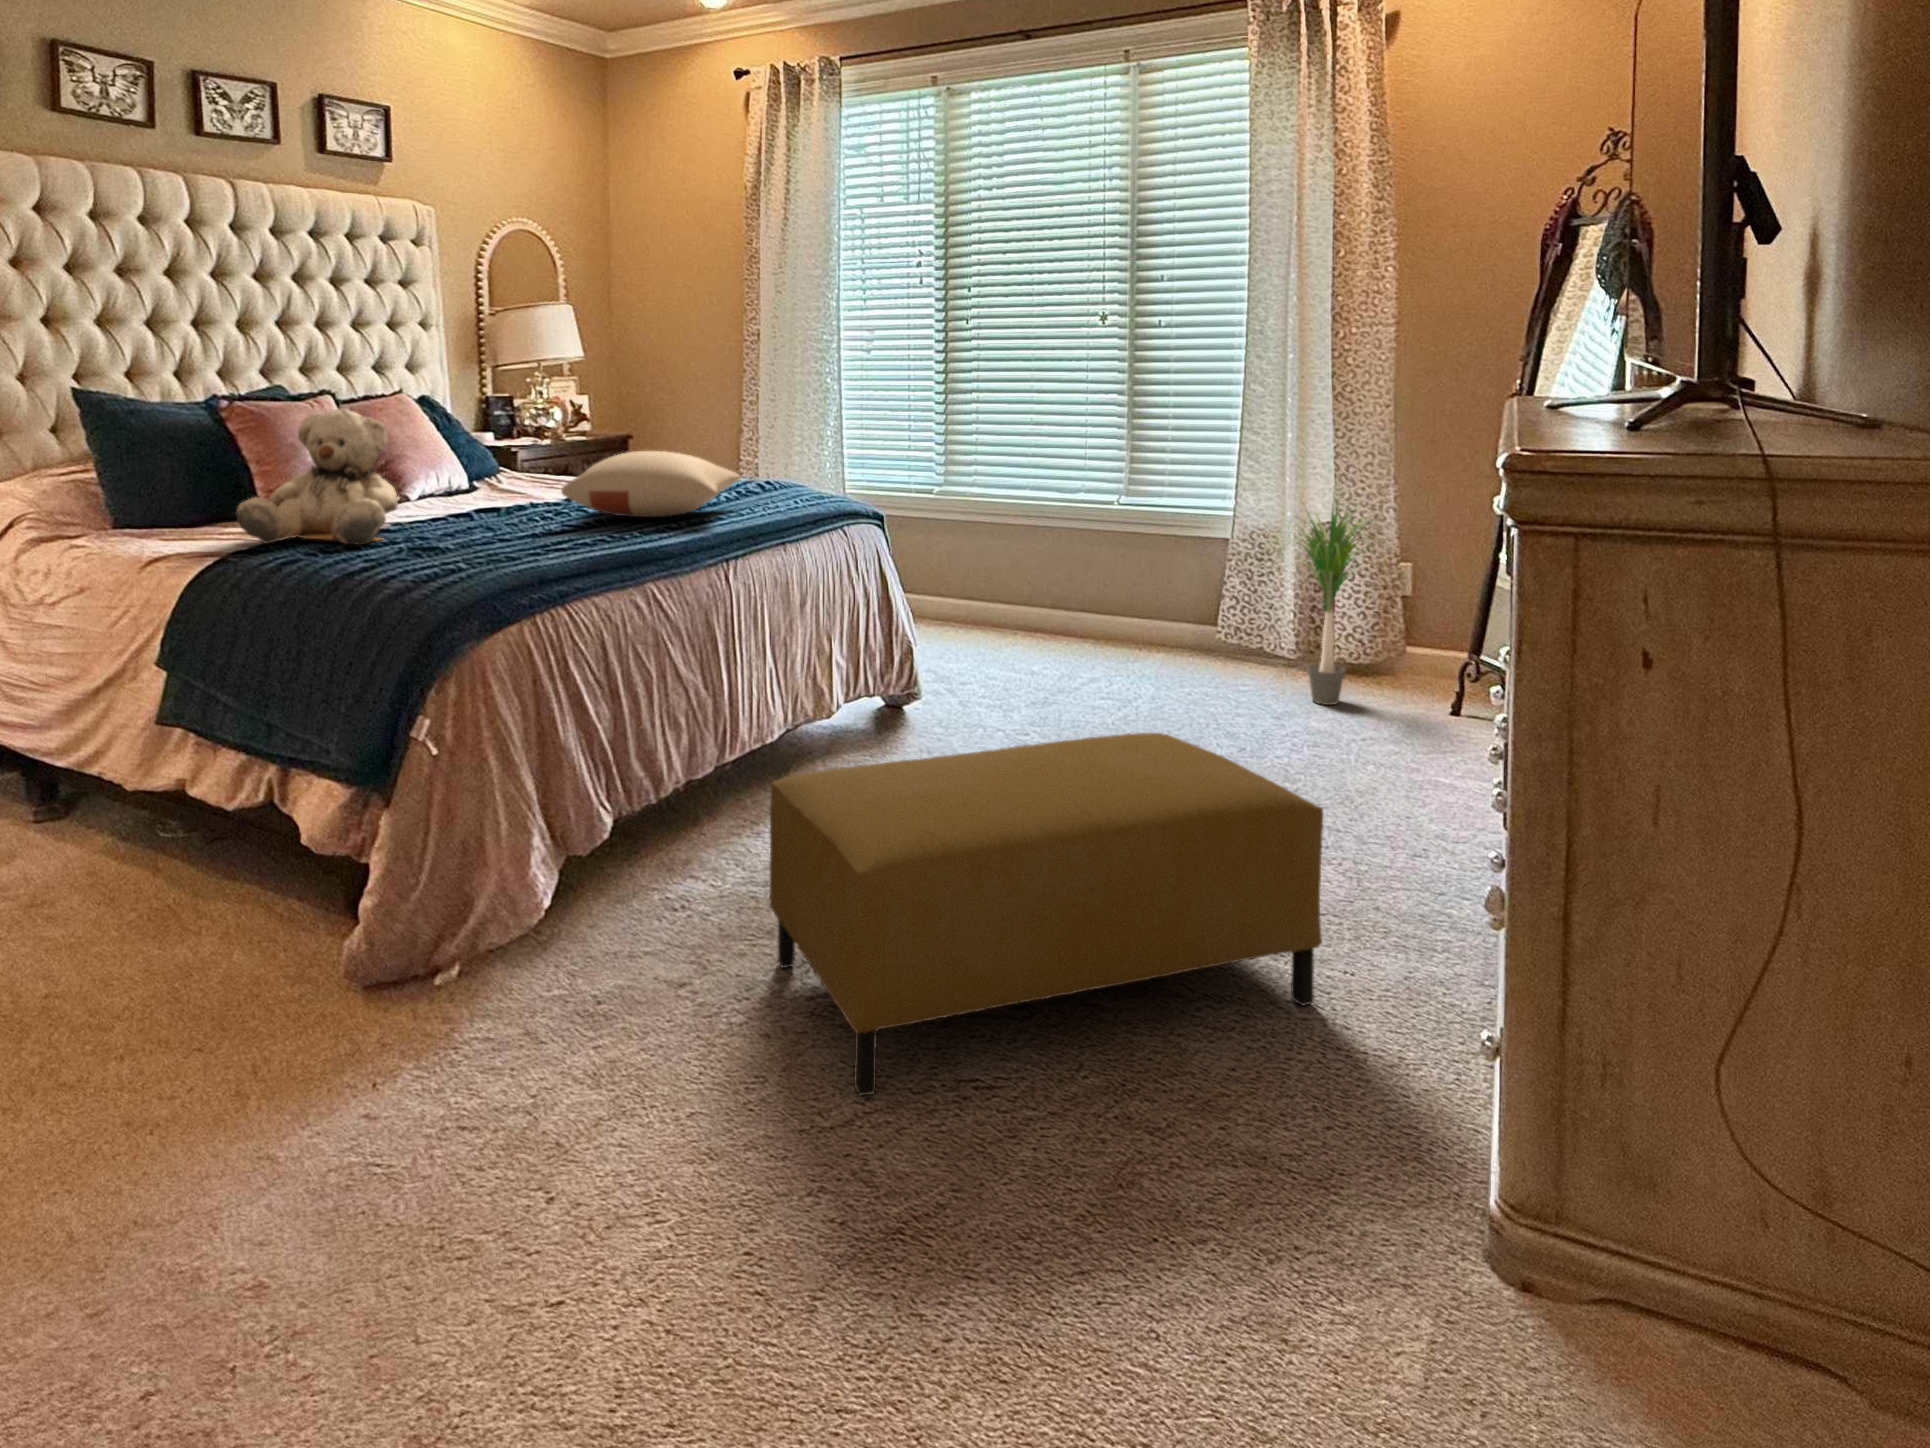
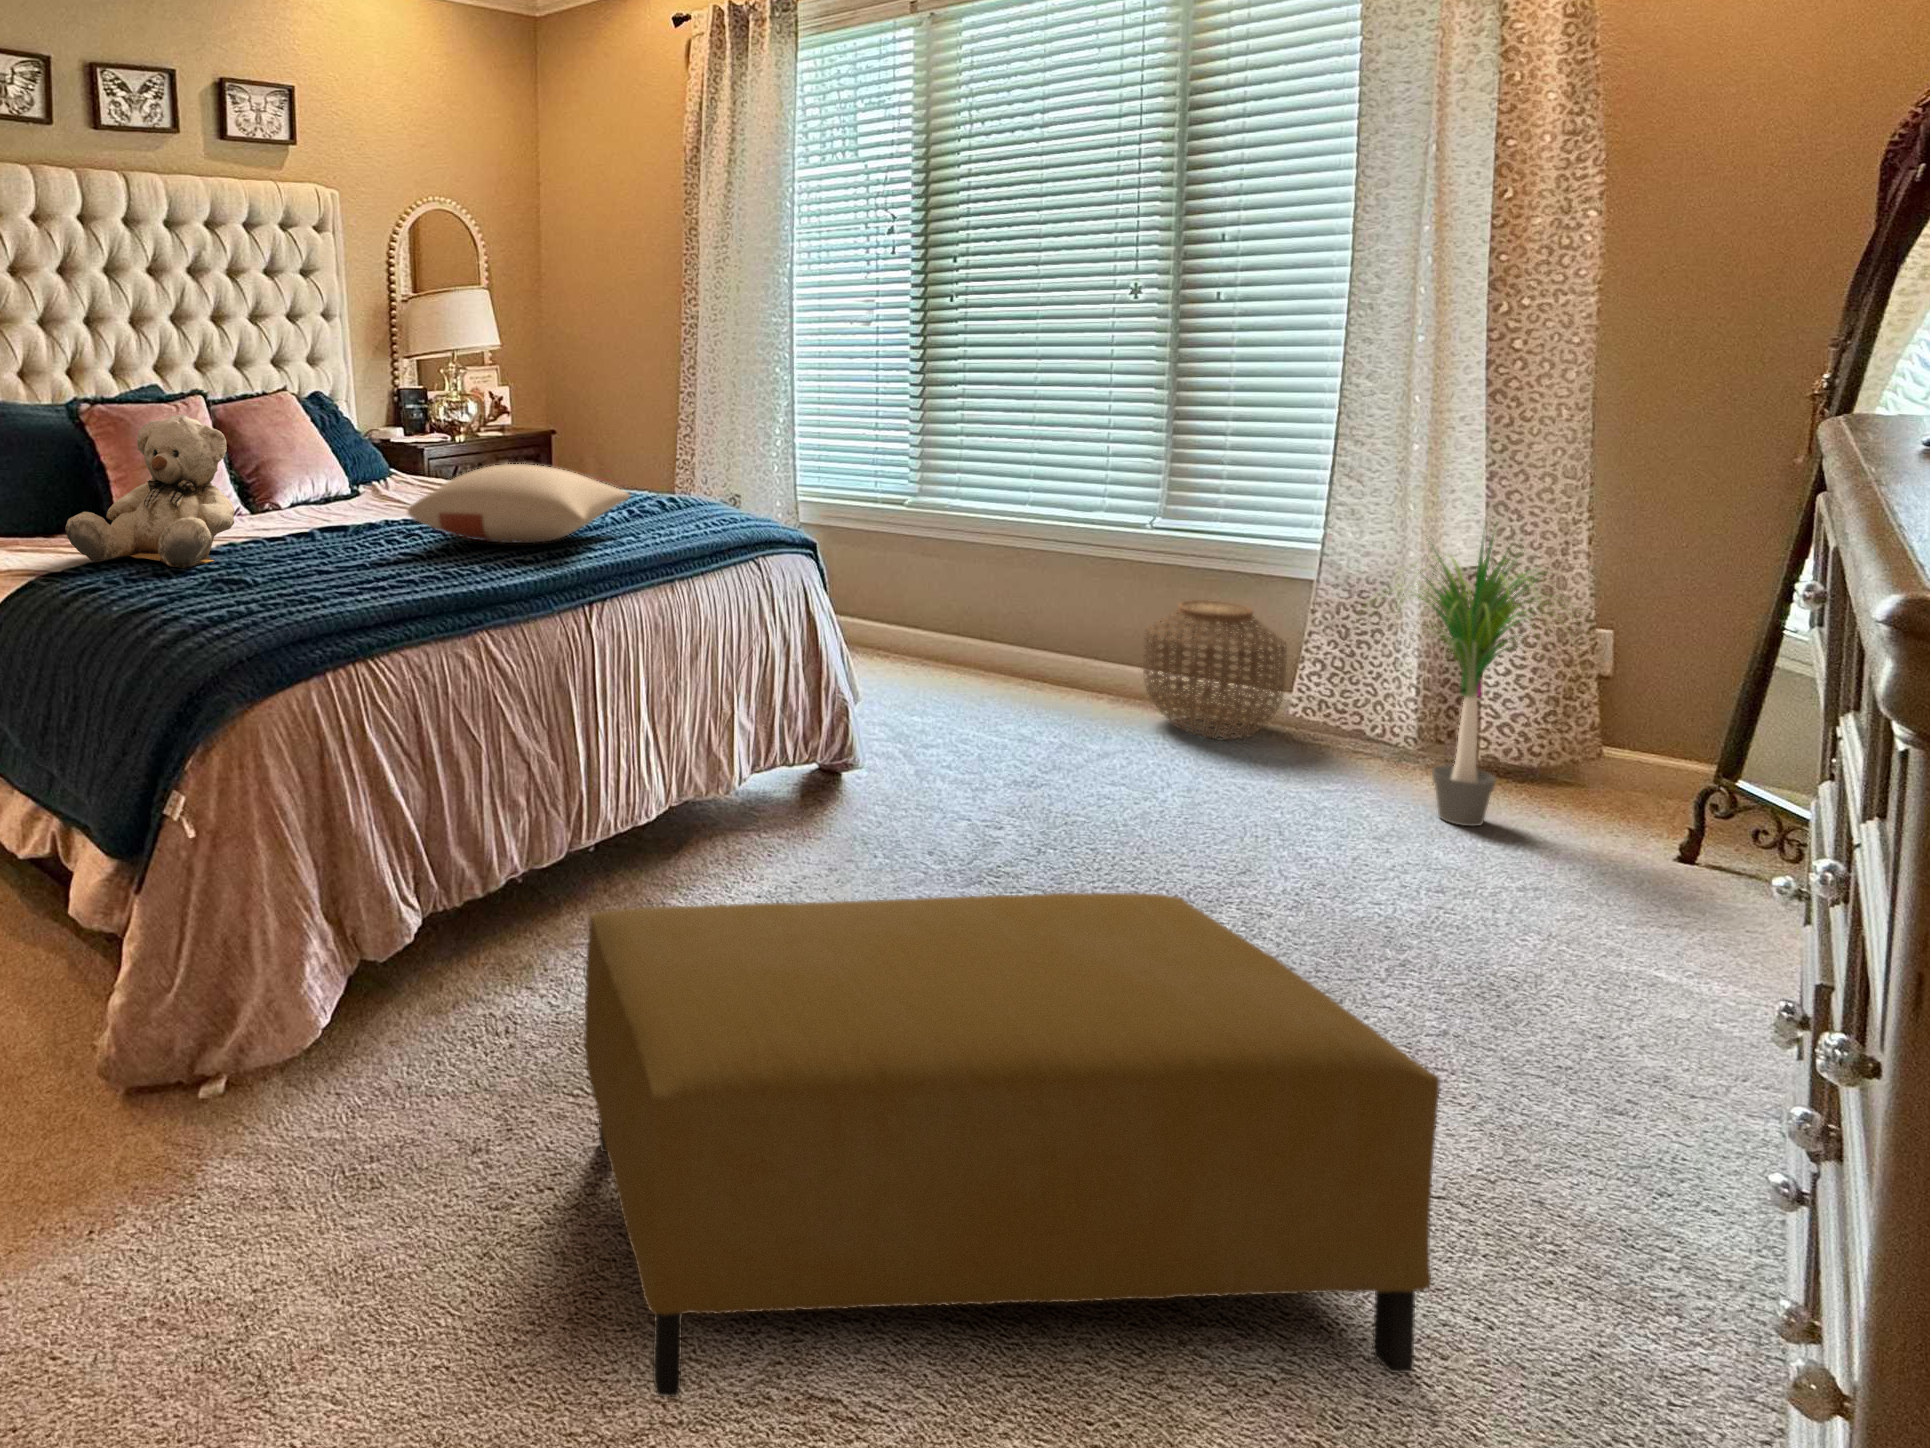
woven basket: none [1115,557,1212,662] -> present [1143,600,1286,739]

